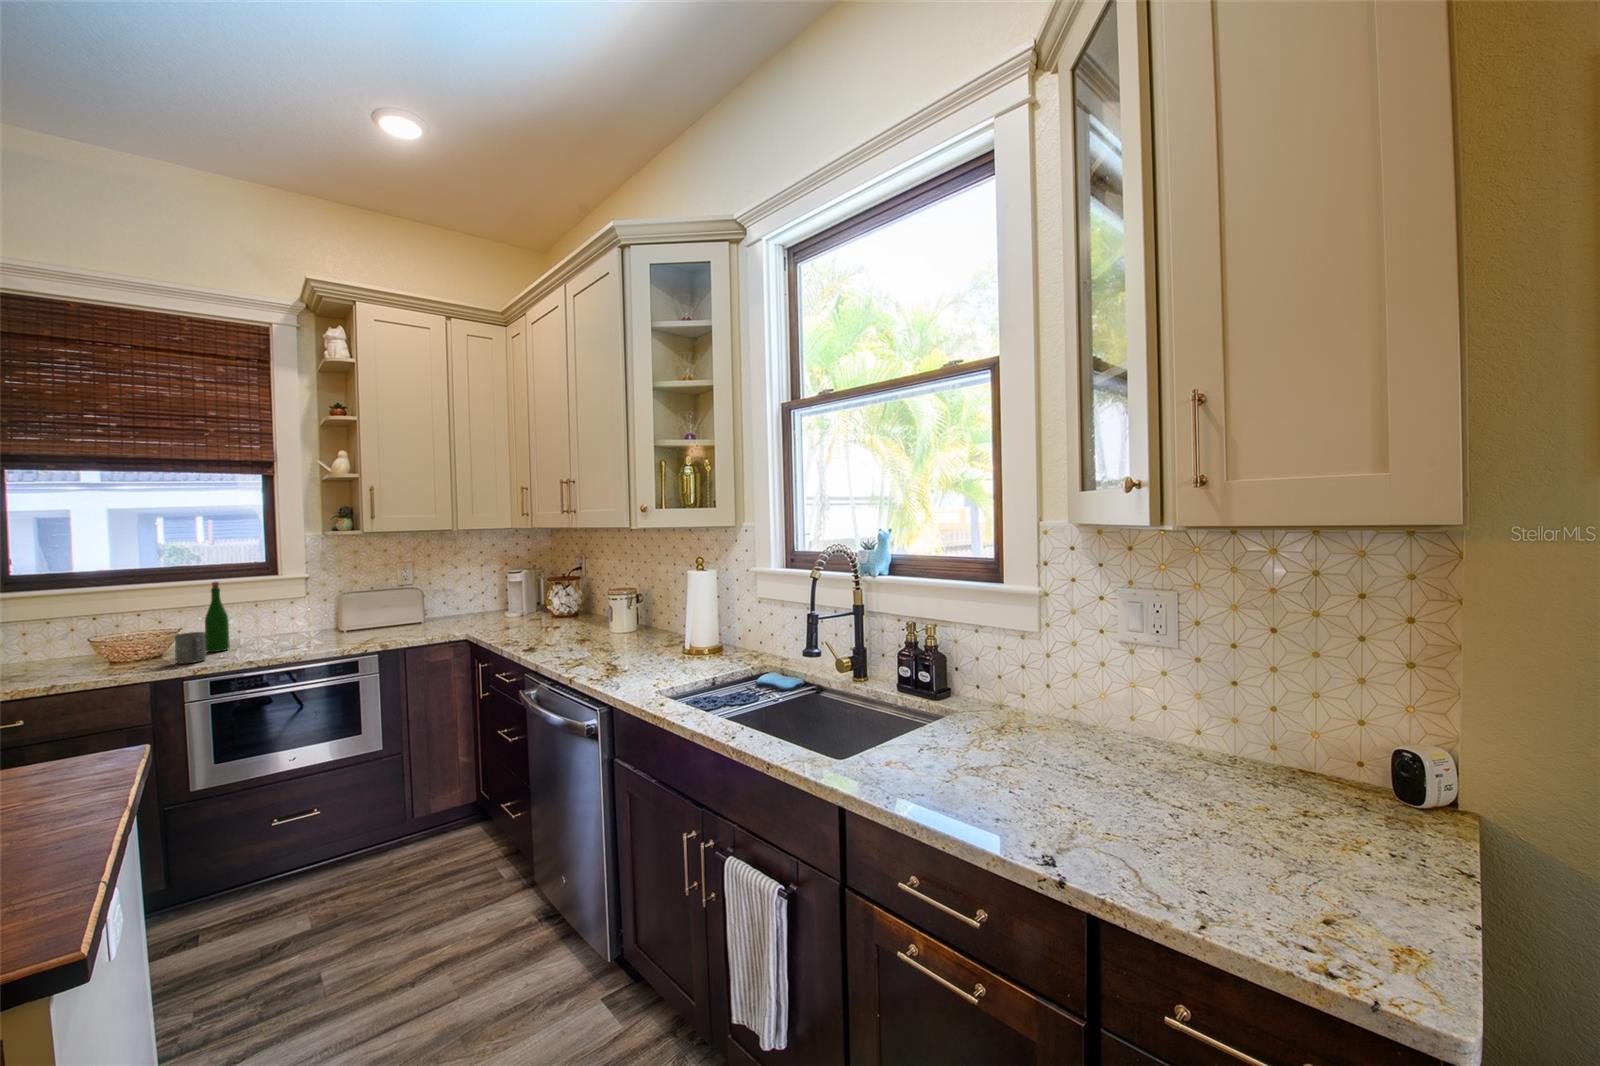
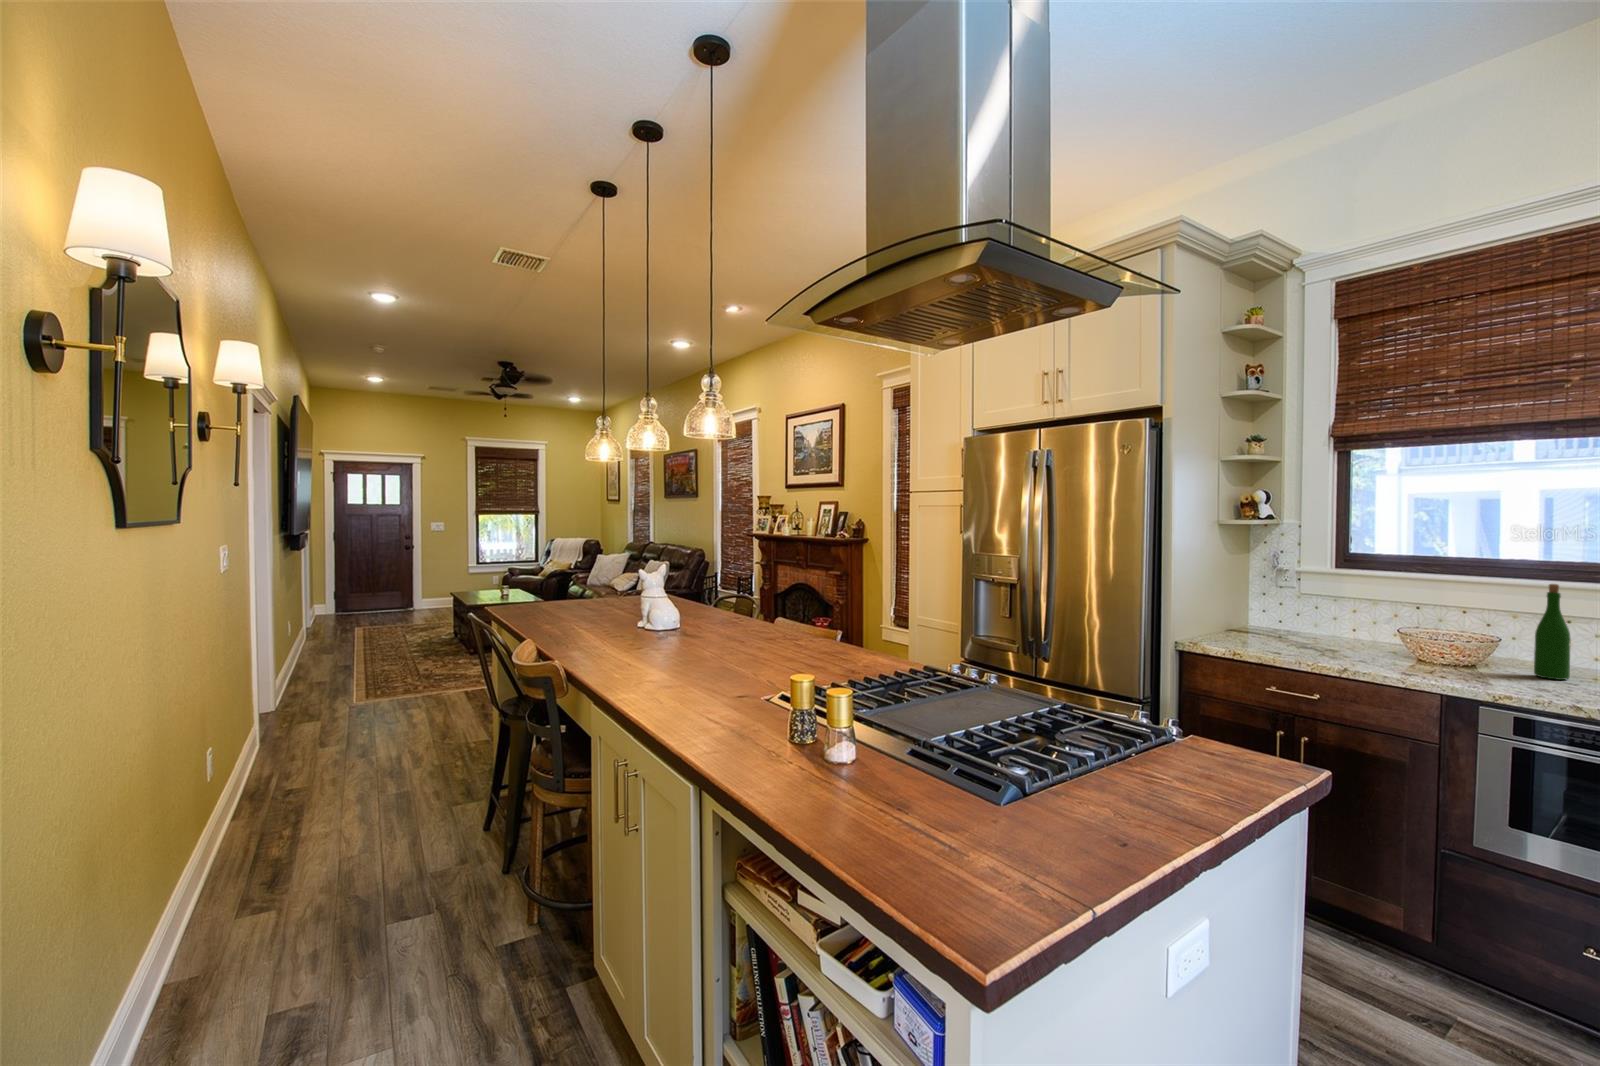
mug: present [175,632,206,664] -> none [1481,644,1522,686]

